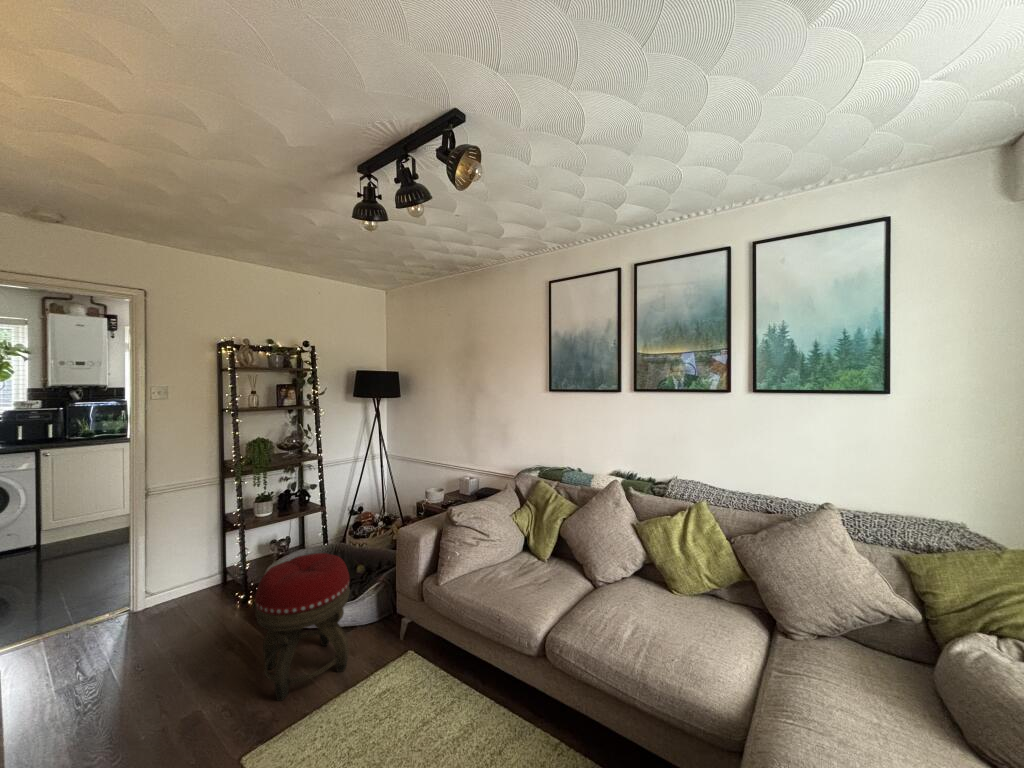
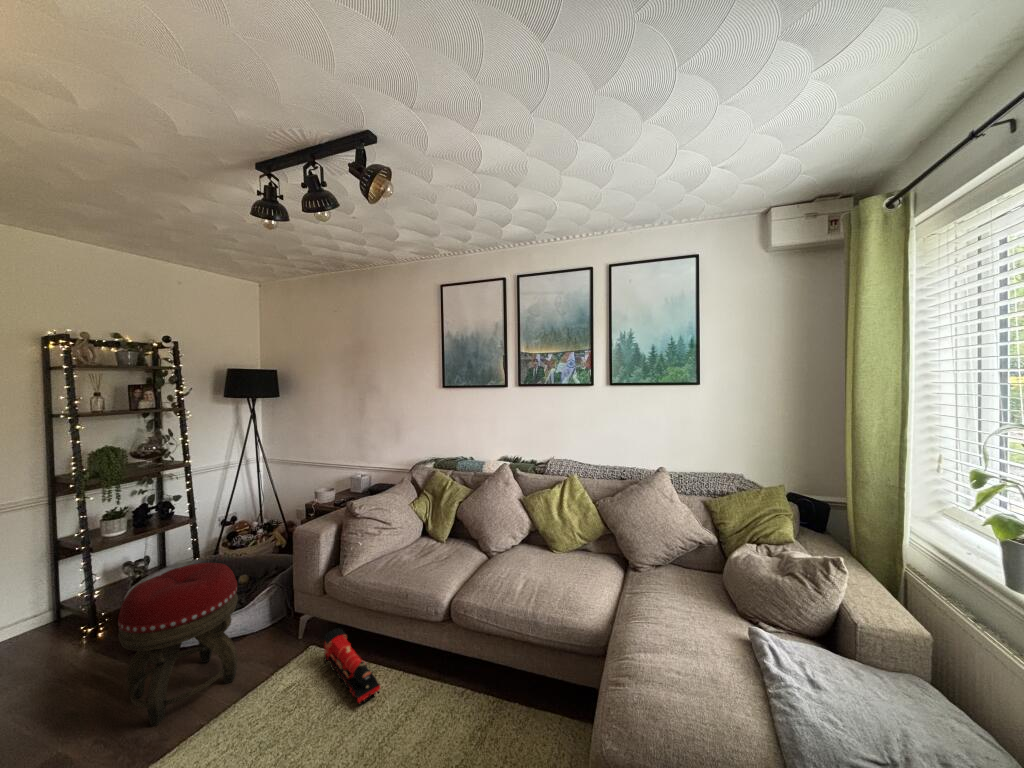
toy train: none [423,637,474,730] -> present [324,628,380,705]

